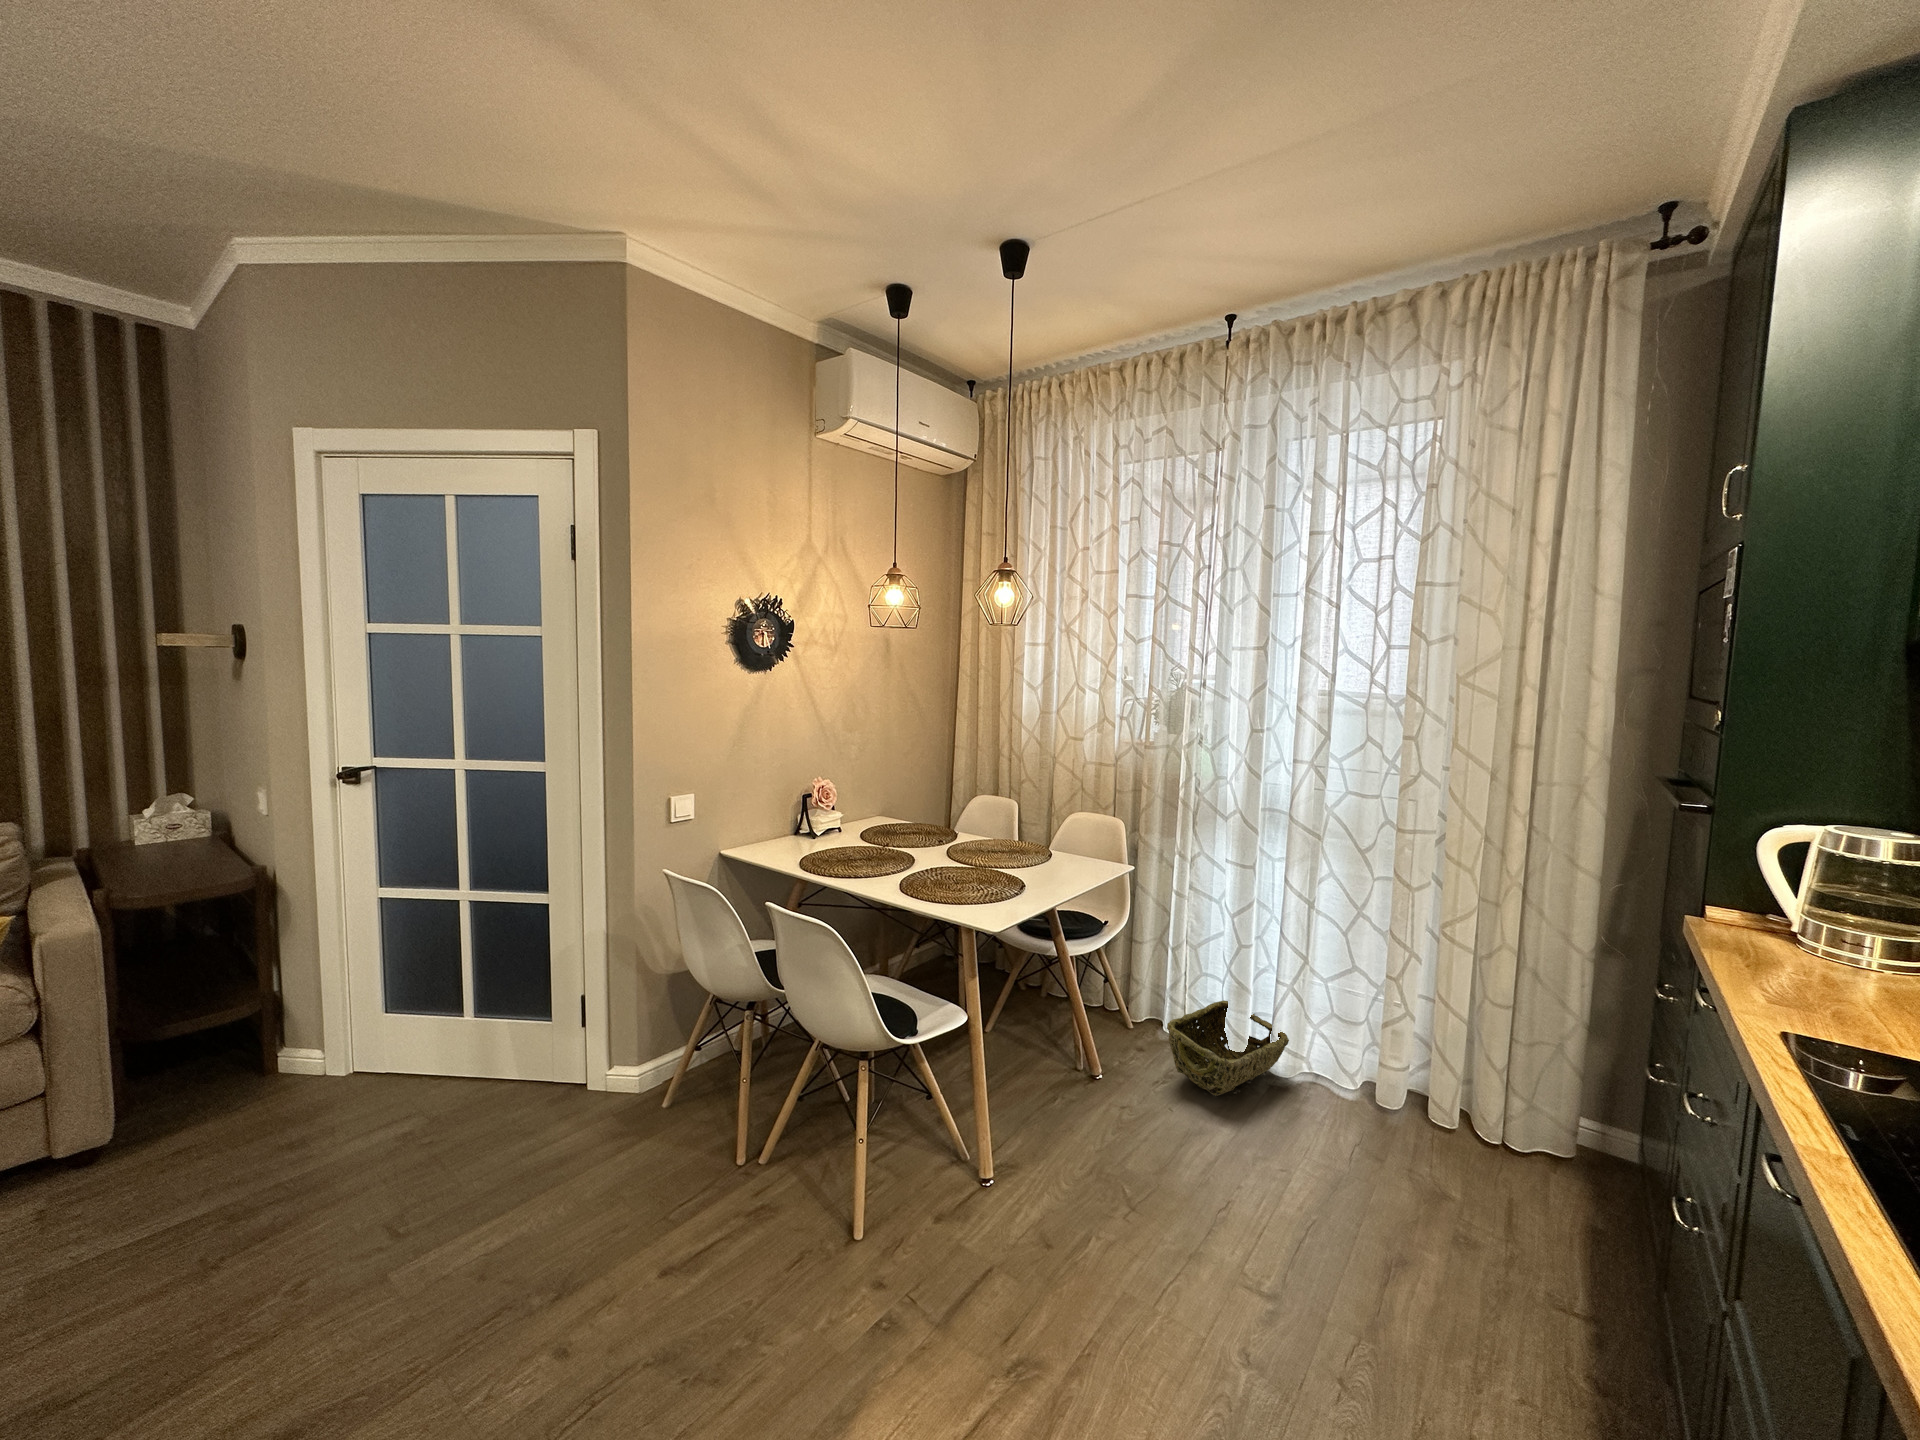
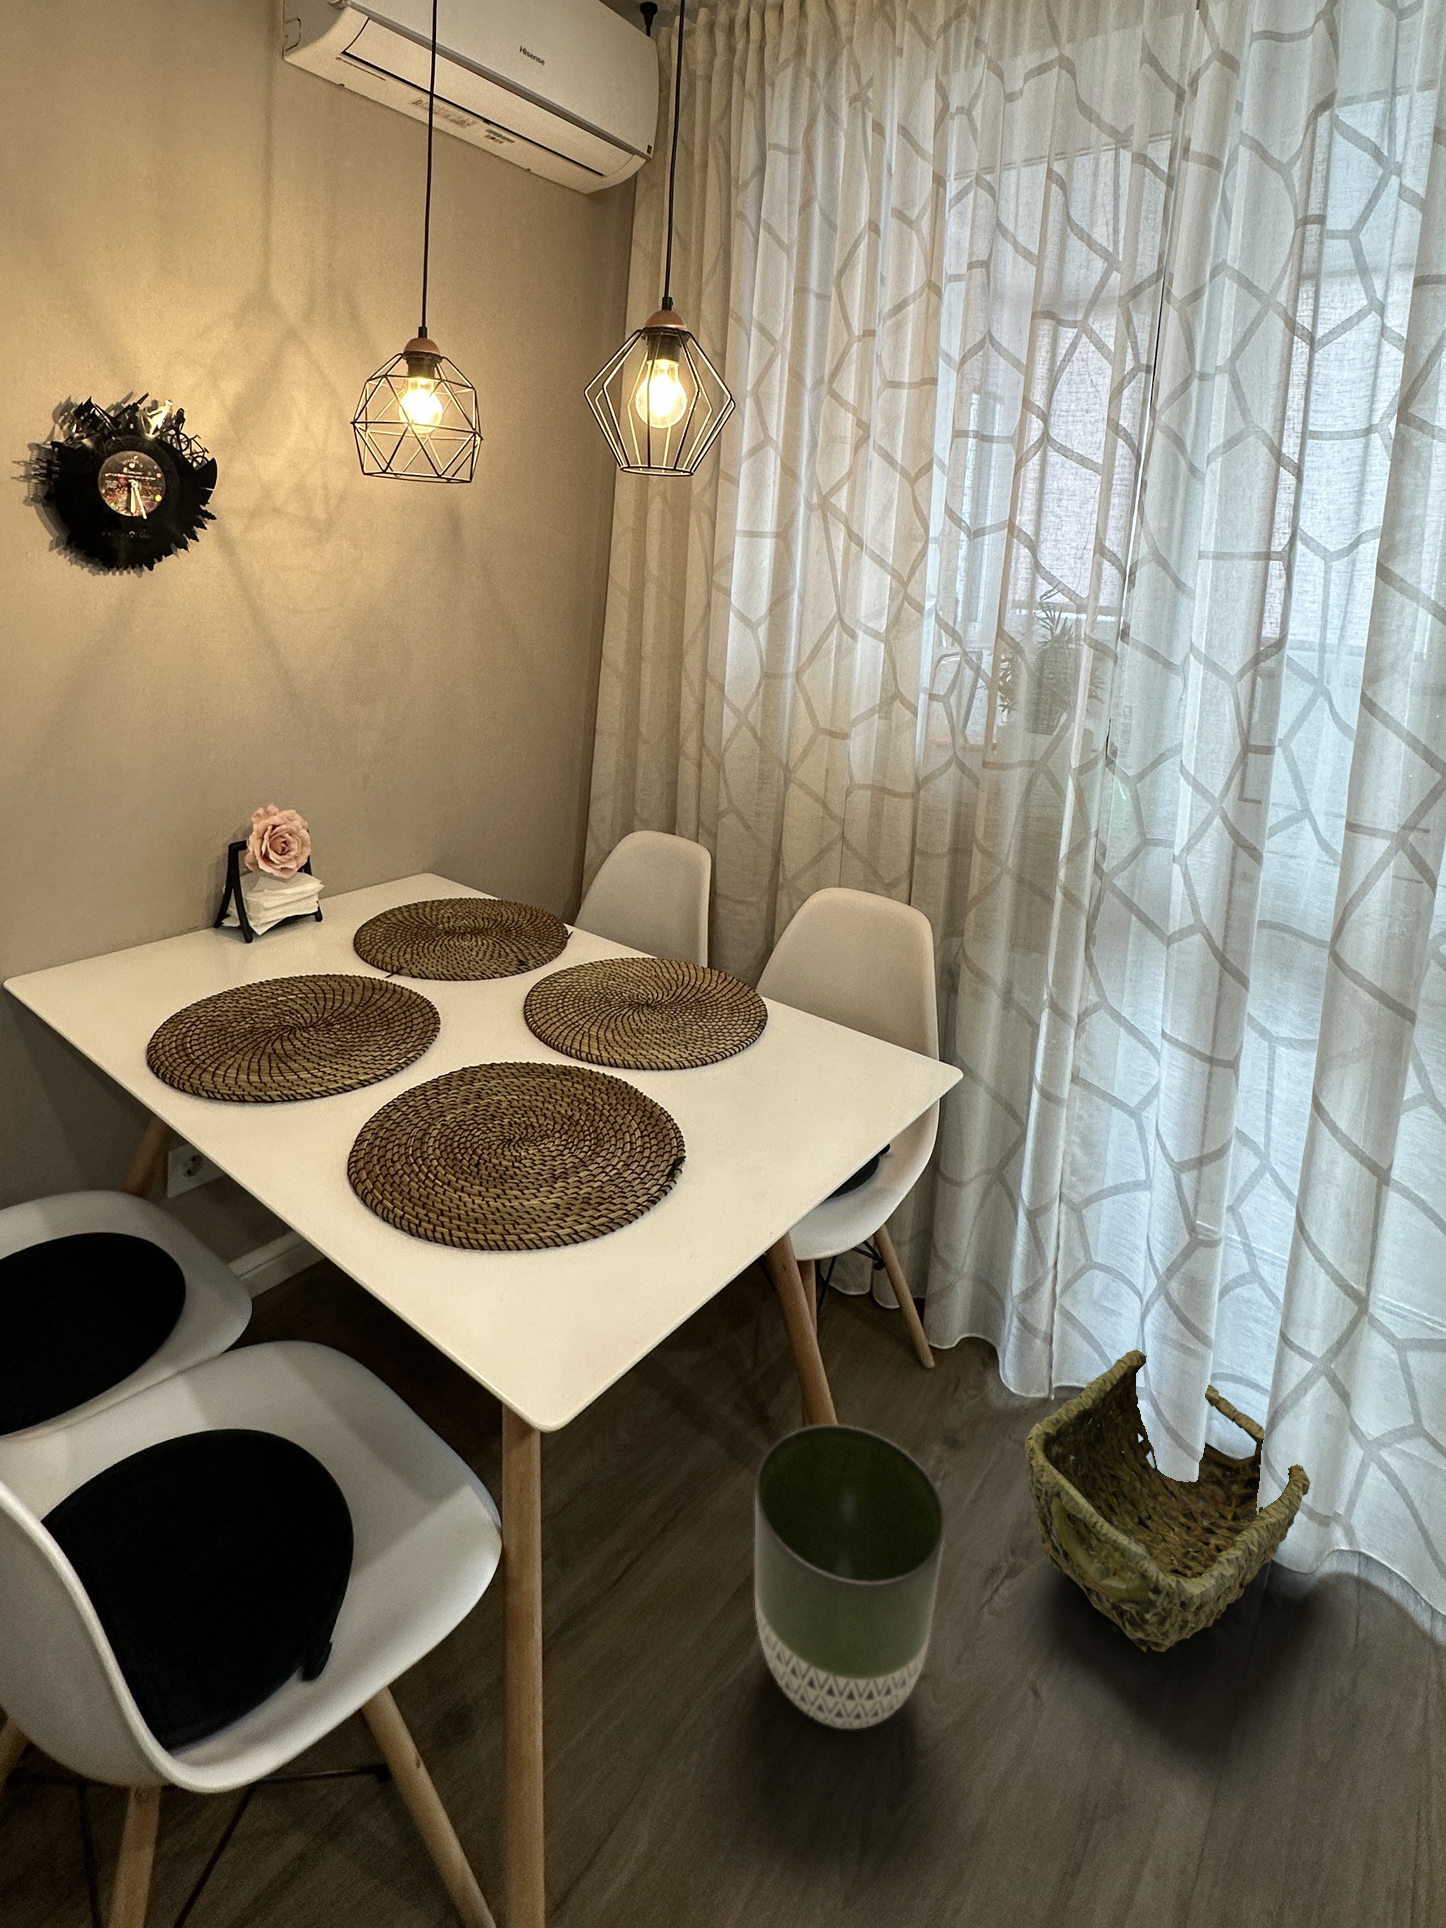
planter: none [1056,1013,1131,1114] -> present [755,1424,945,1729]

